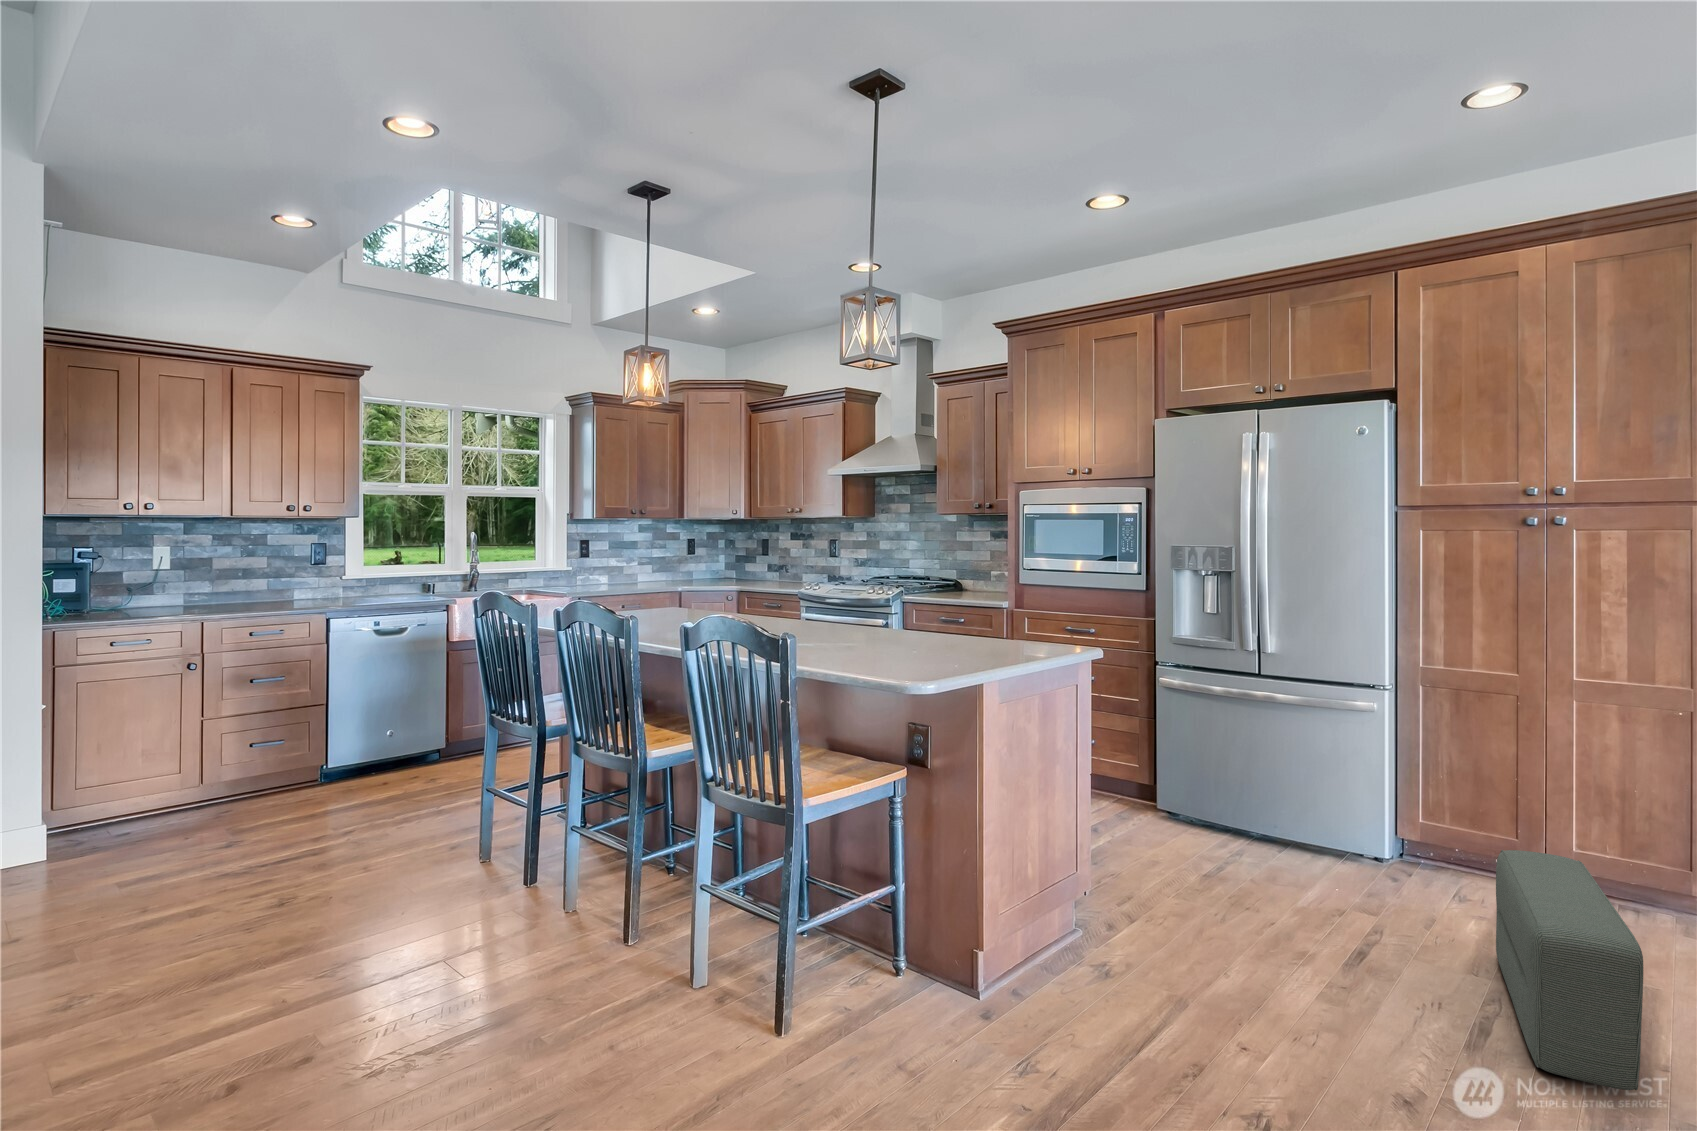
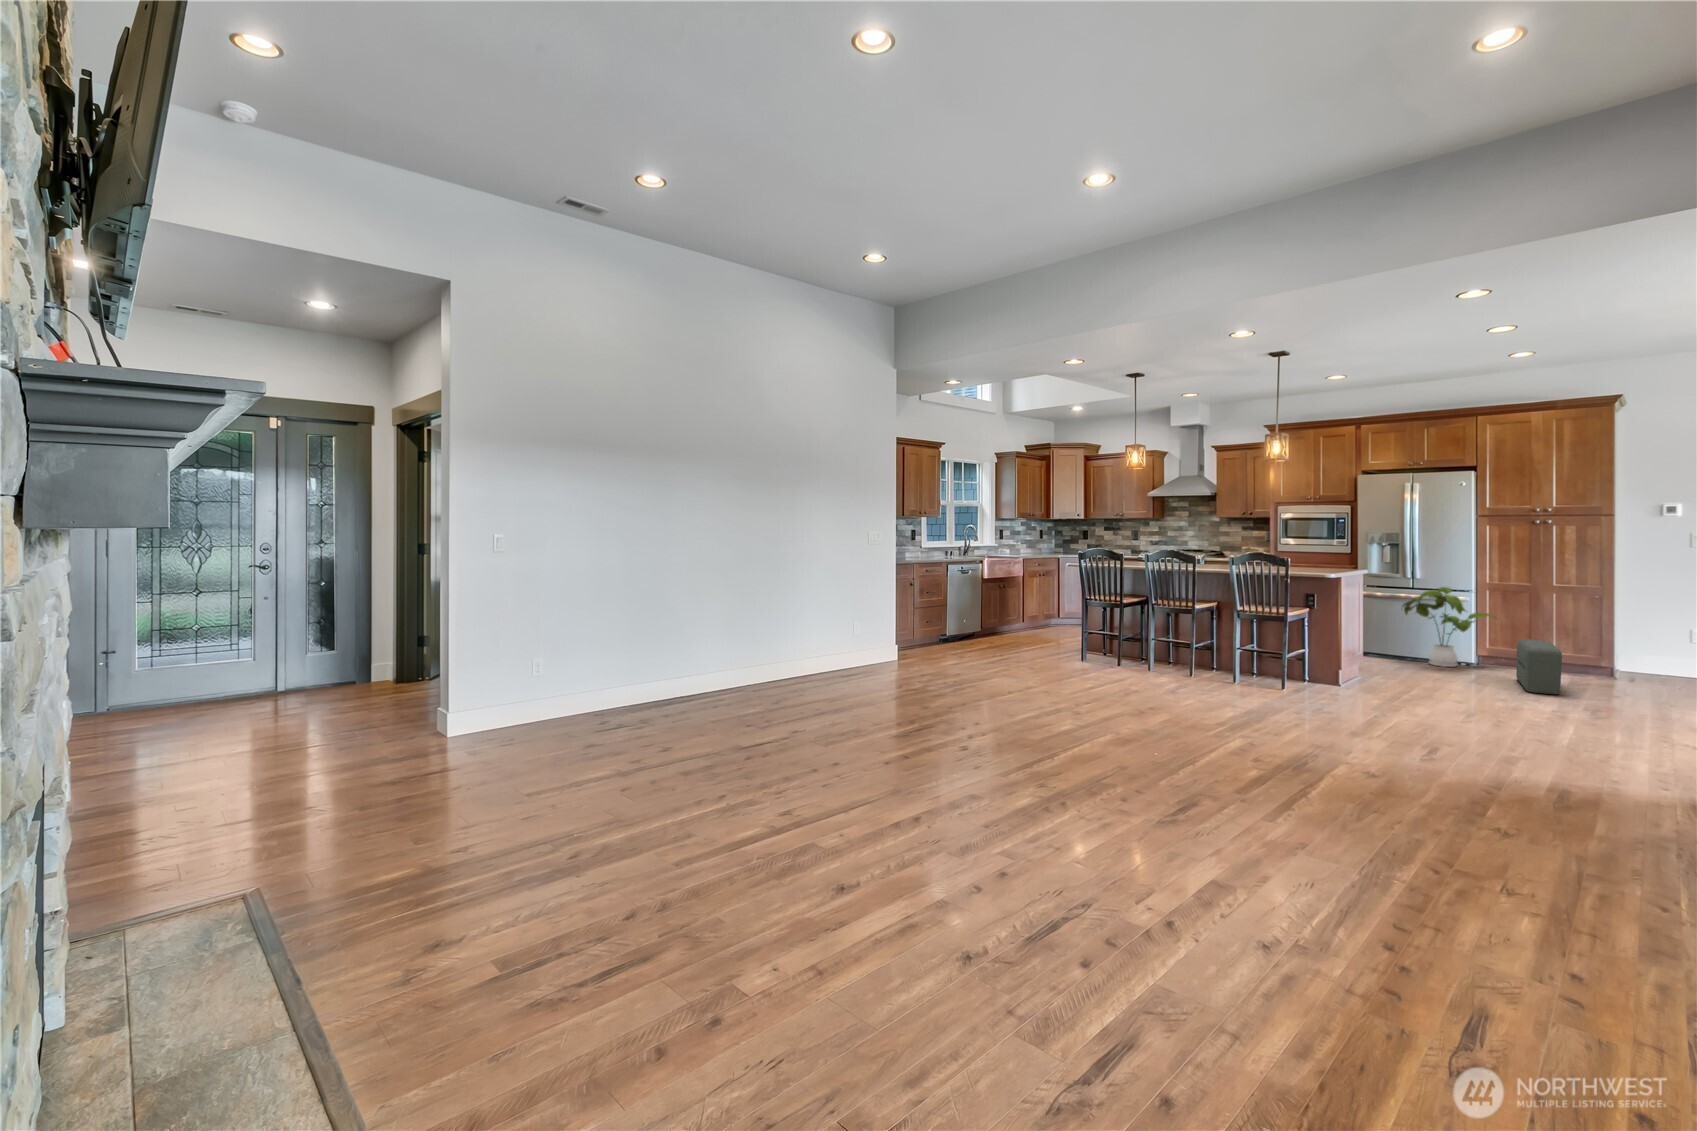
house plant: none [1228,684,1448,884] -> present [1403,587,1491,667]

